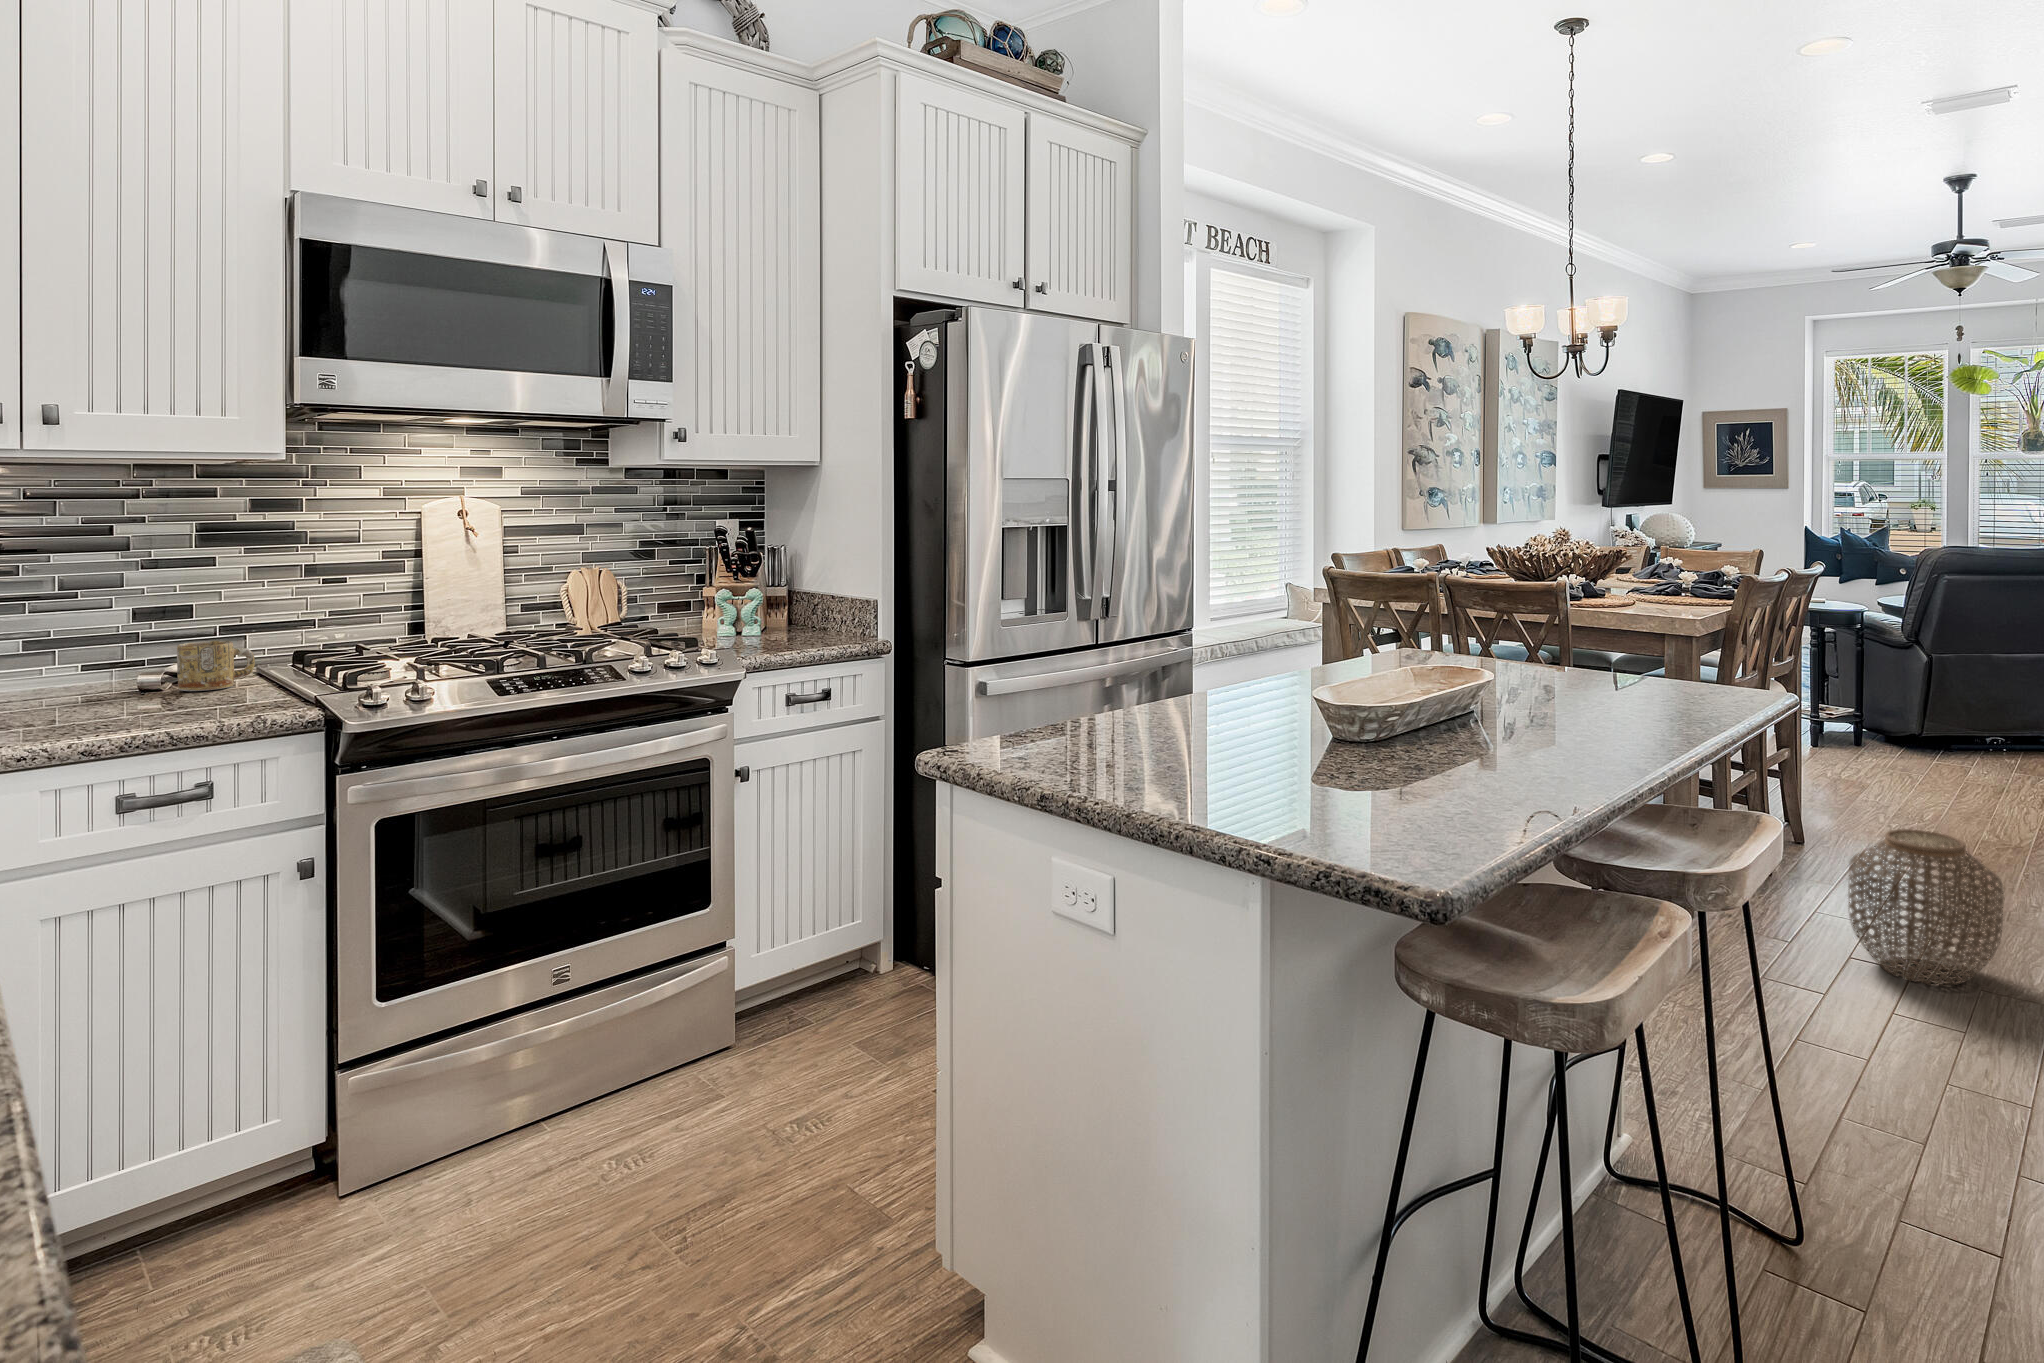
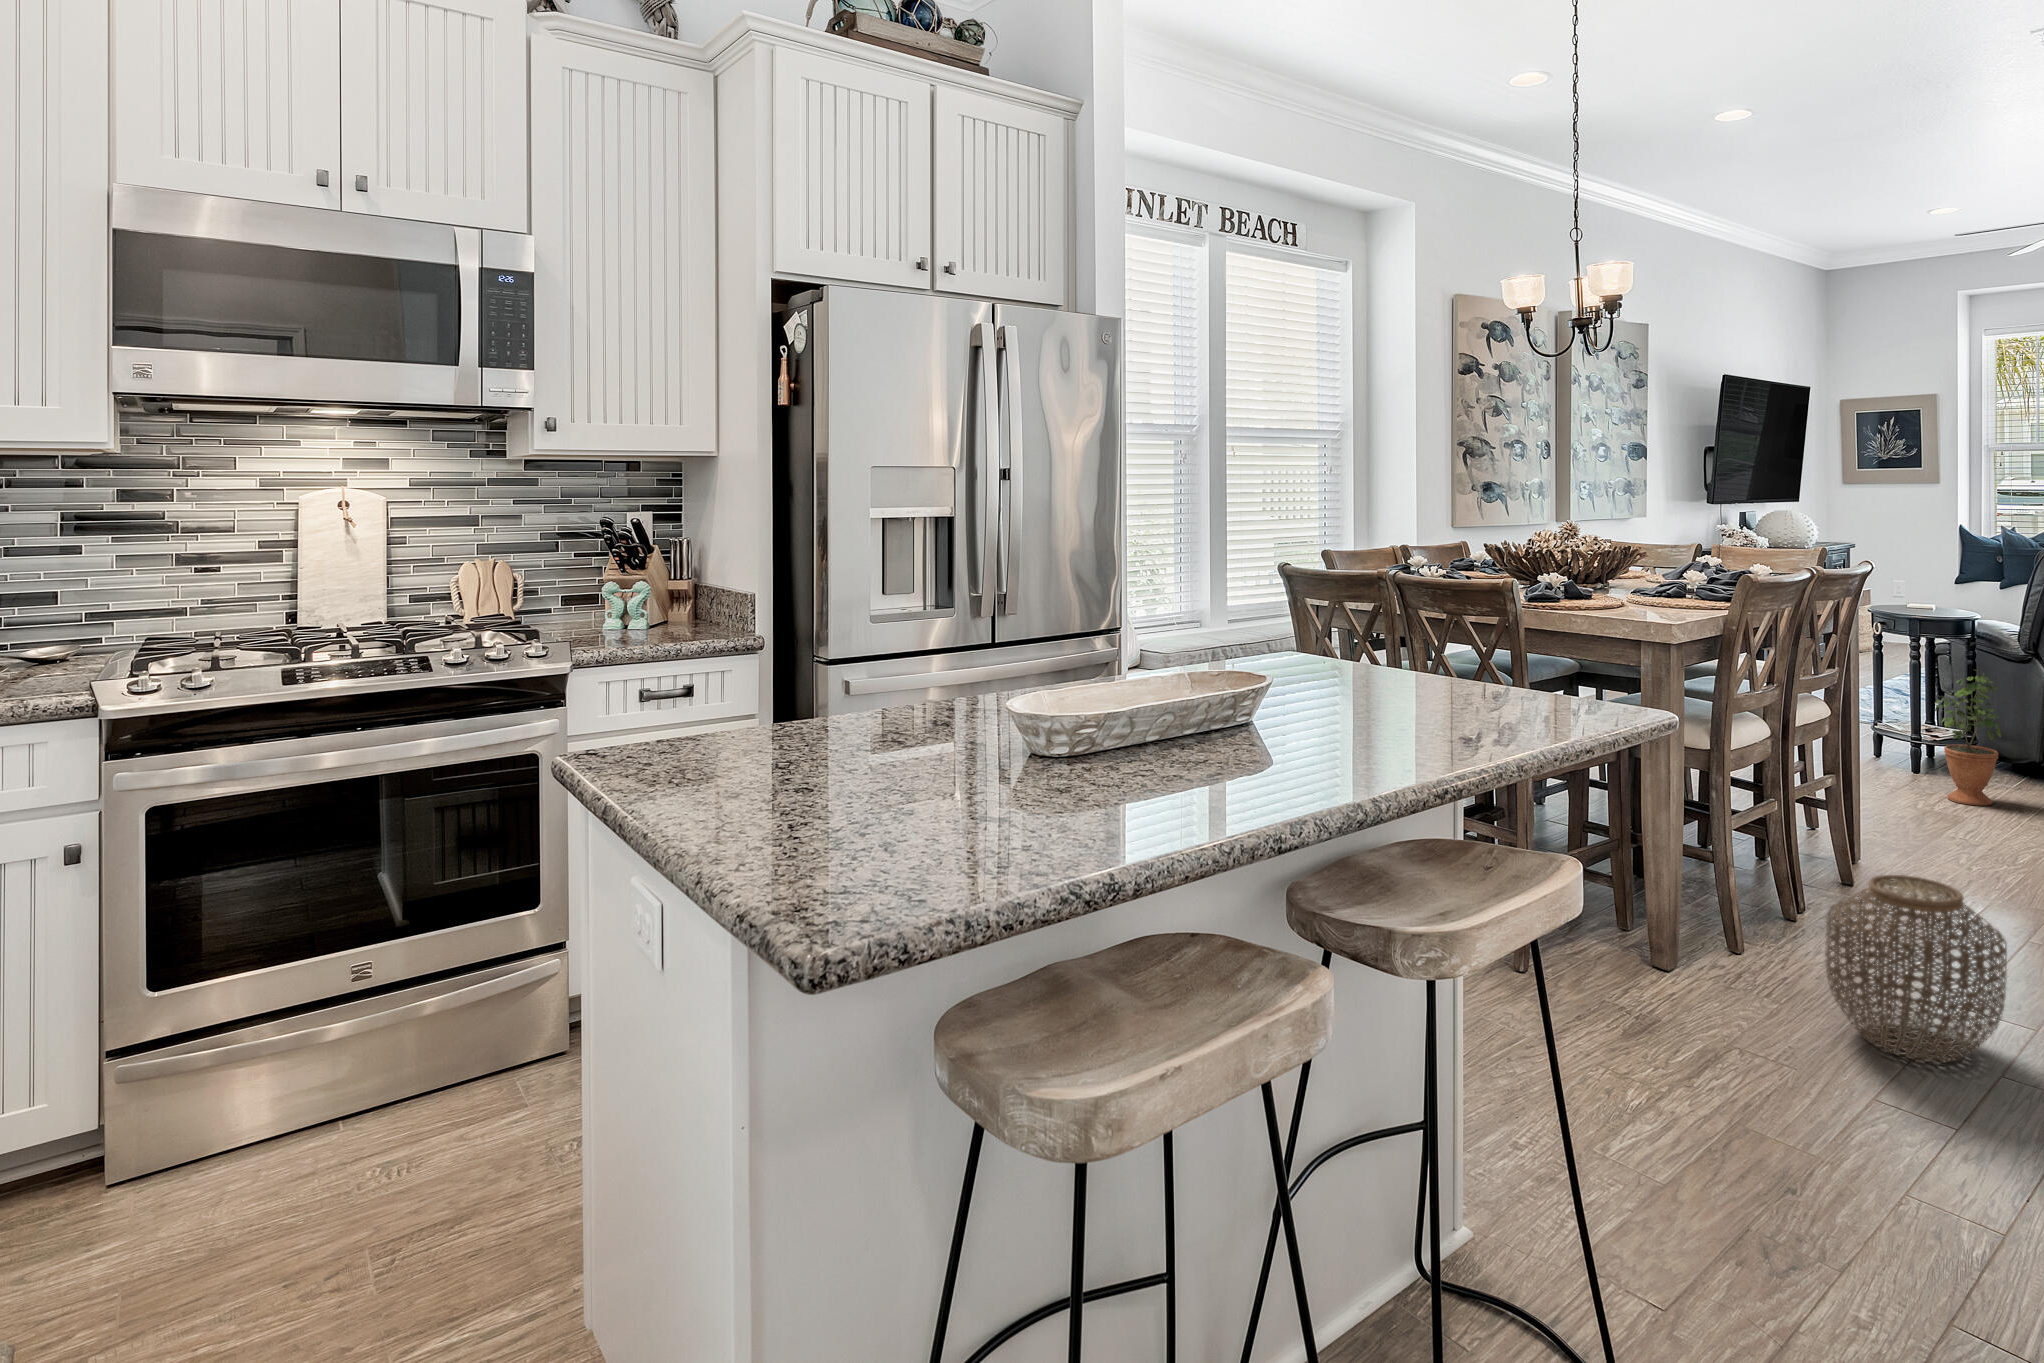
mug: present [177,641,255,691] -> none [7,625,90,673]
potted plant: none [1843,657,1901,777] -> present [1935,670,2001,805]

